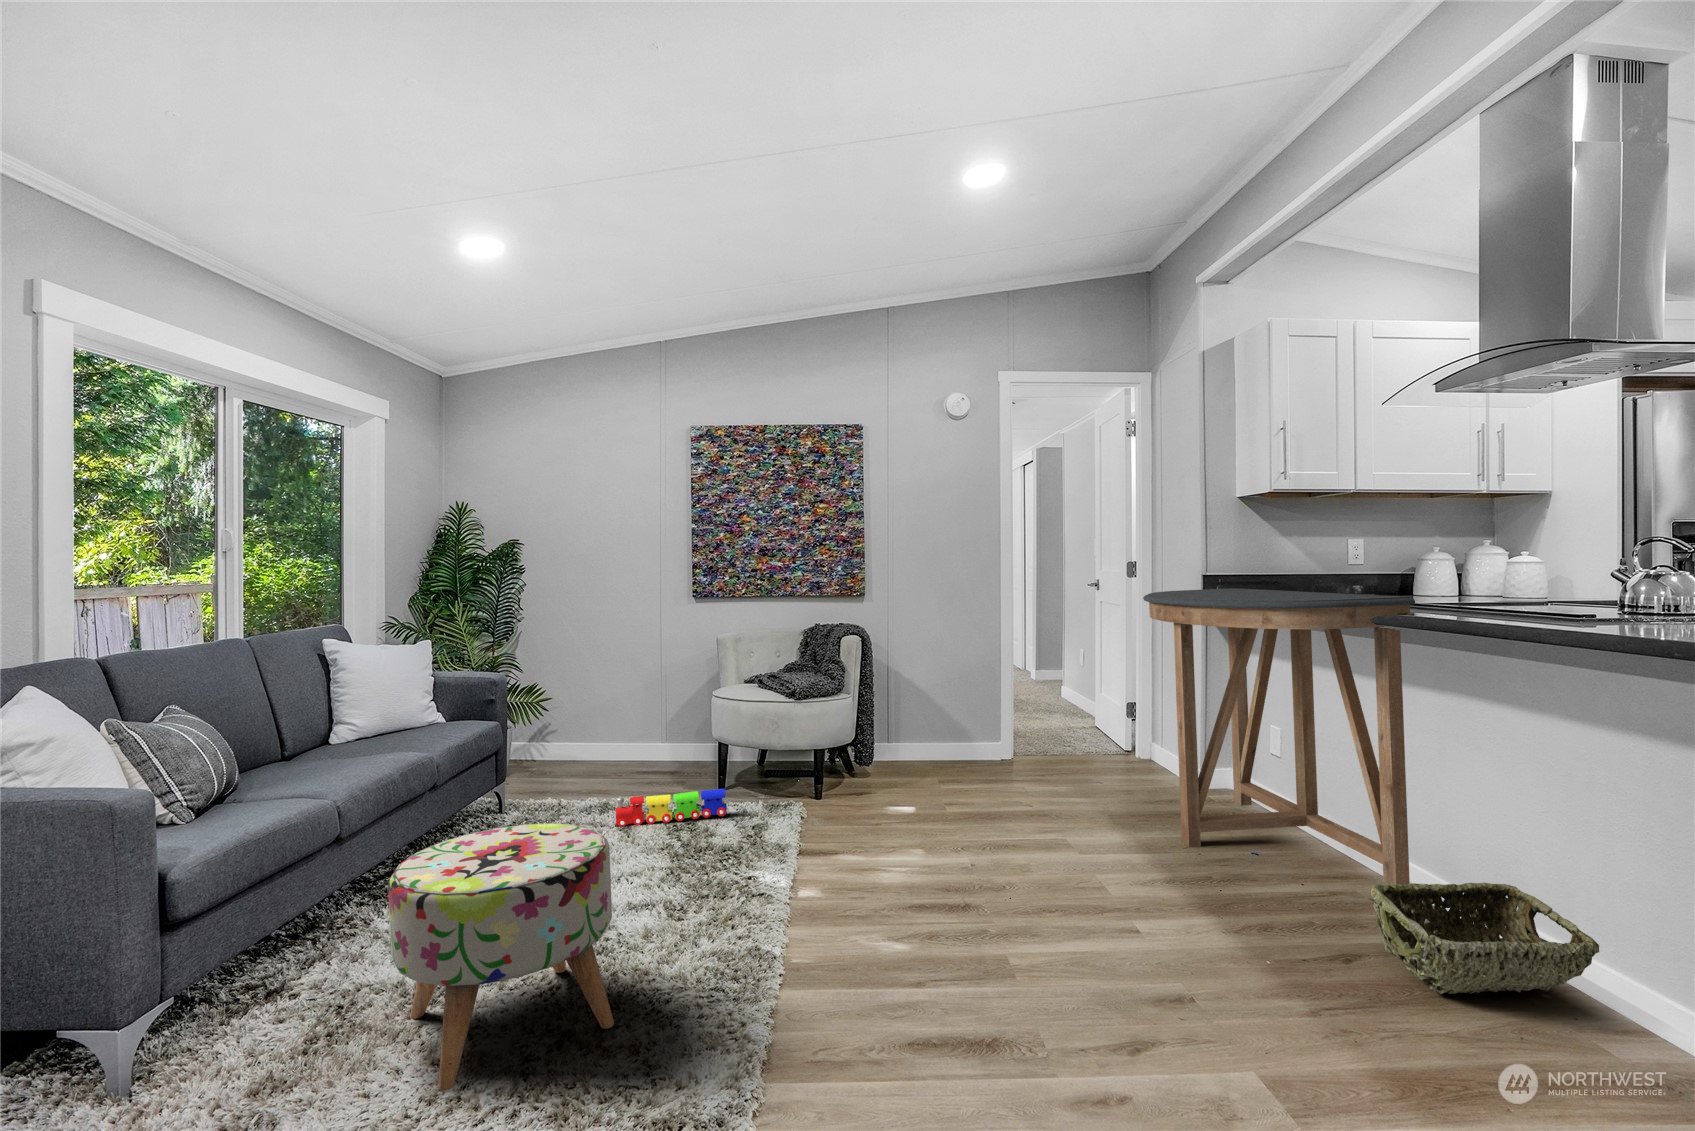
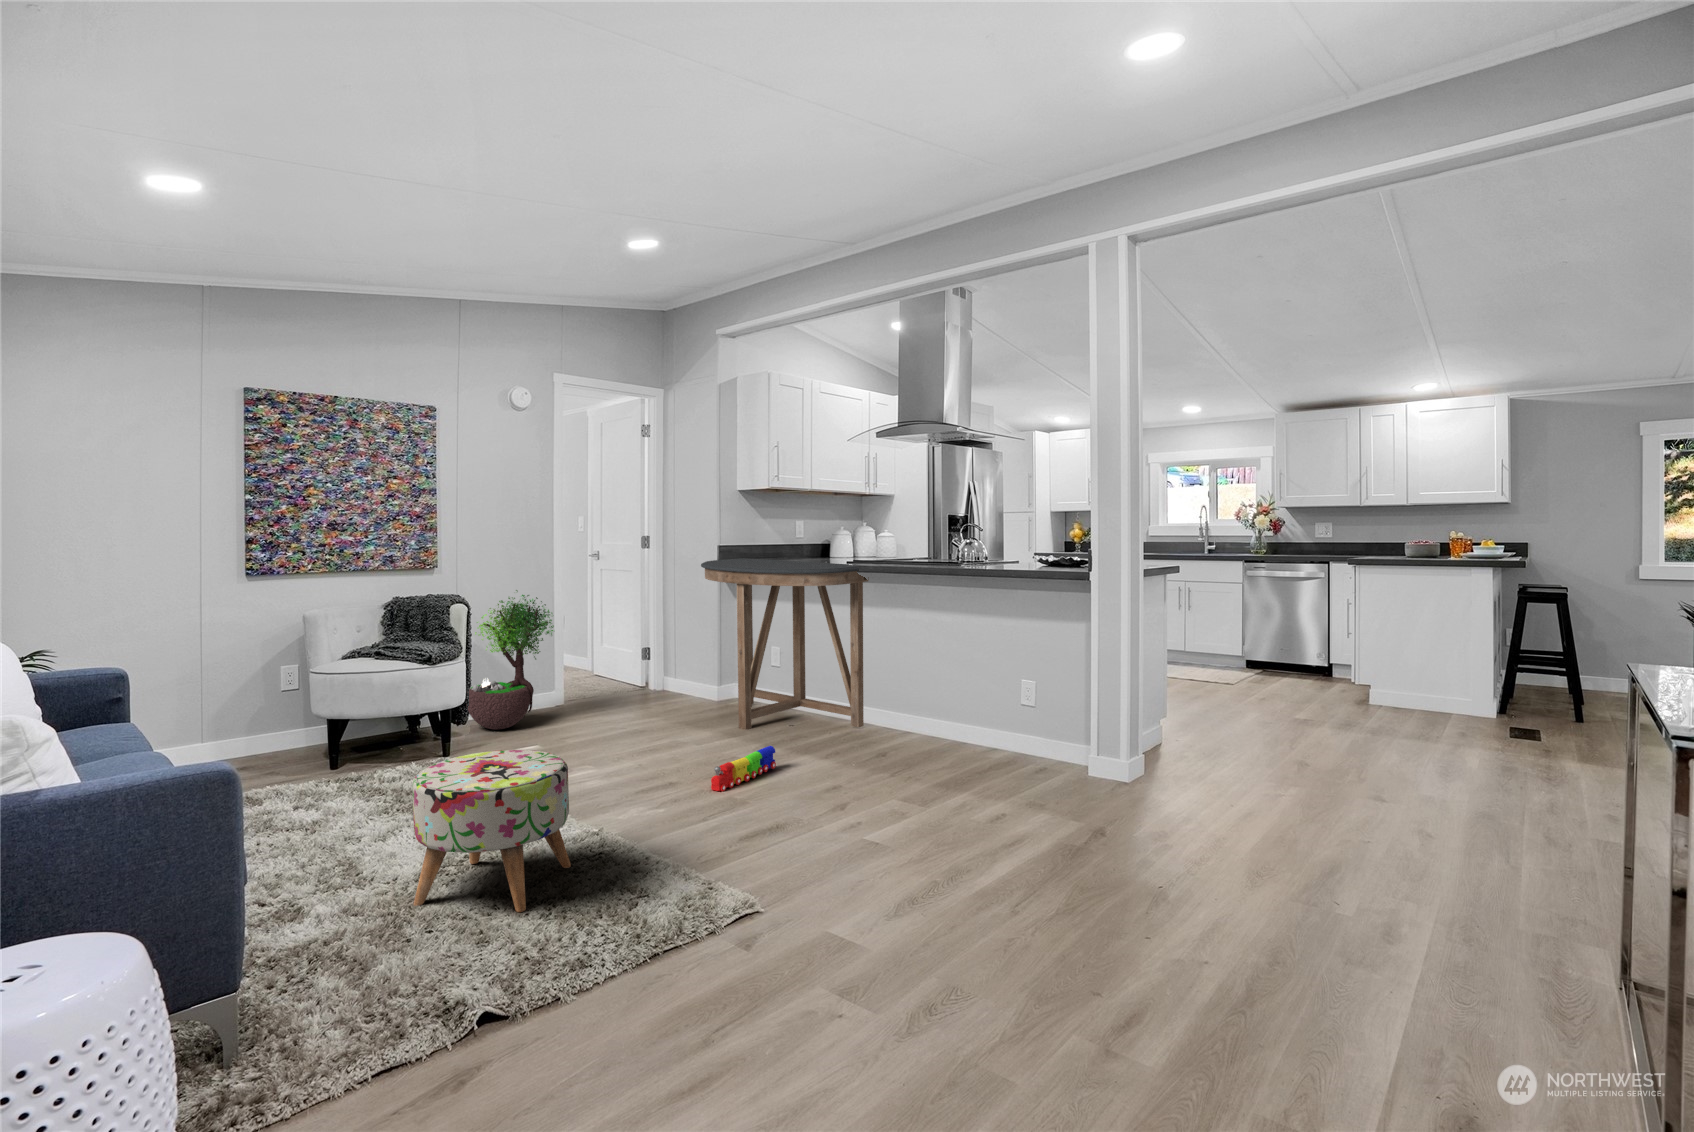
potted tree: none [868,621,956,782] -> present [468,590,554,730]
toy train: present [616,789,727,827] -> present [711,746,776,792]
woven basket: present [1371,883,1599,994] -> none [875,707,957,759]

